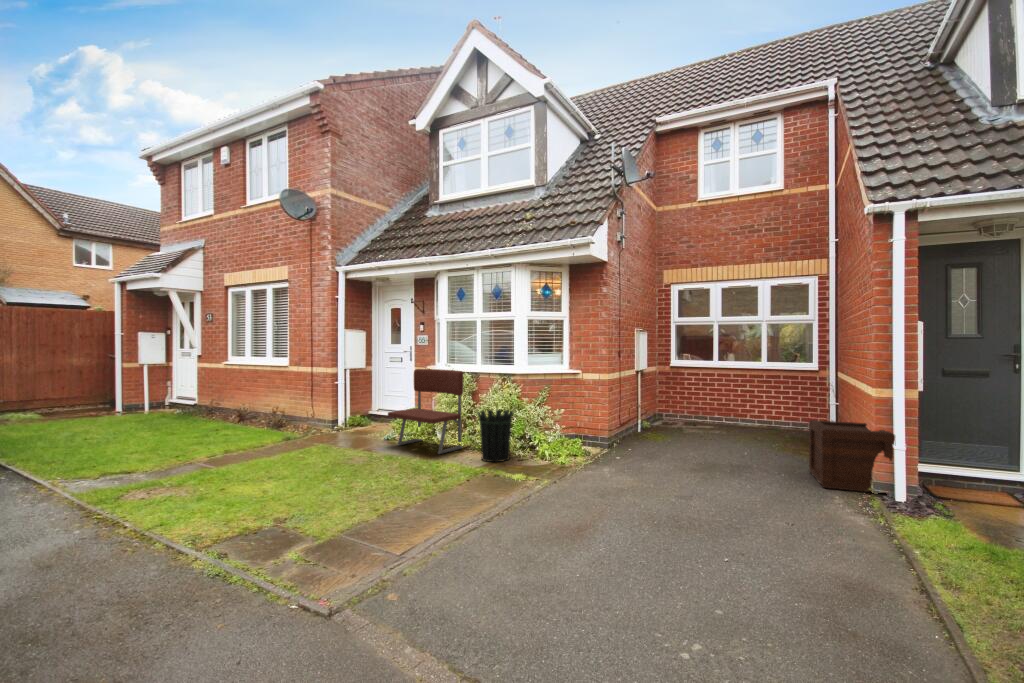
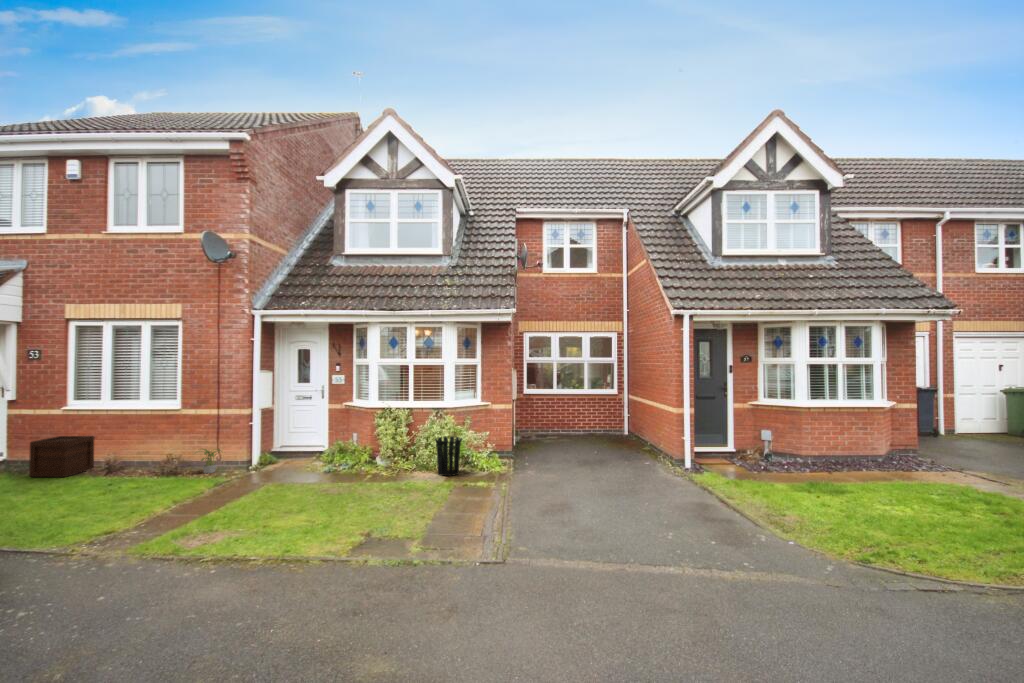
bench: present [388,369,464,454] -> none [346,408,413,476]
potted plant: none [281,405,312,429] -> present [201,449,220,473]
wooden crate: present [809,420,895,492] -> present [29,436,94,477]

